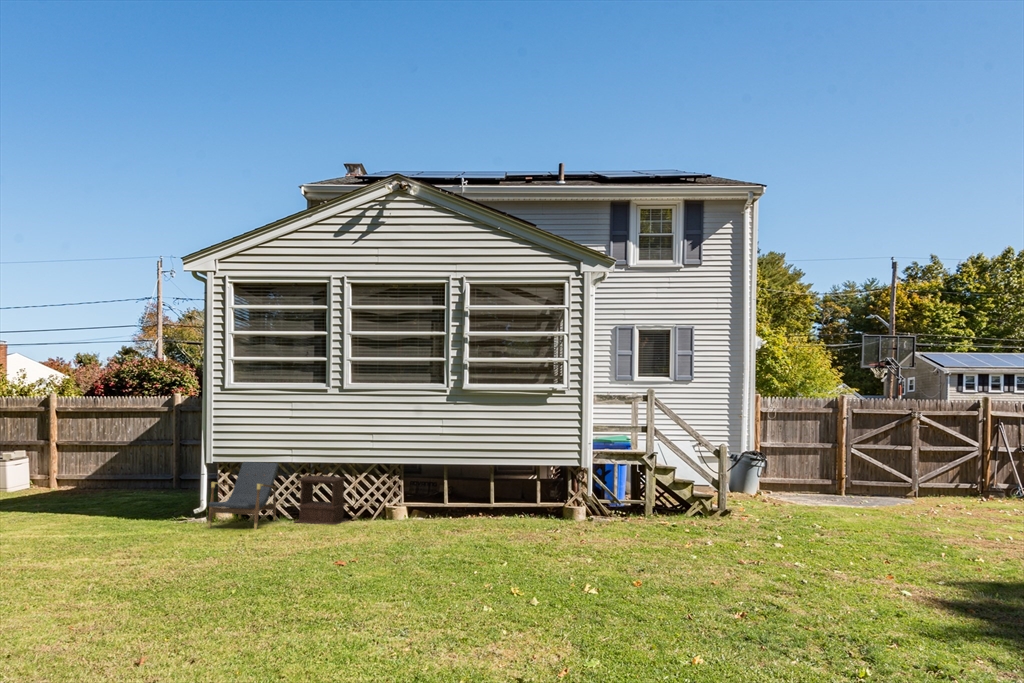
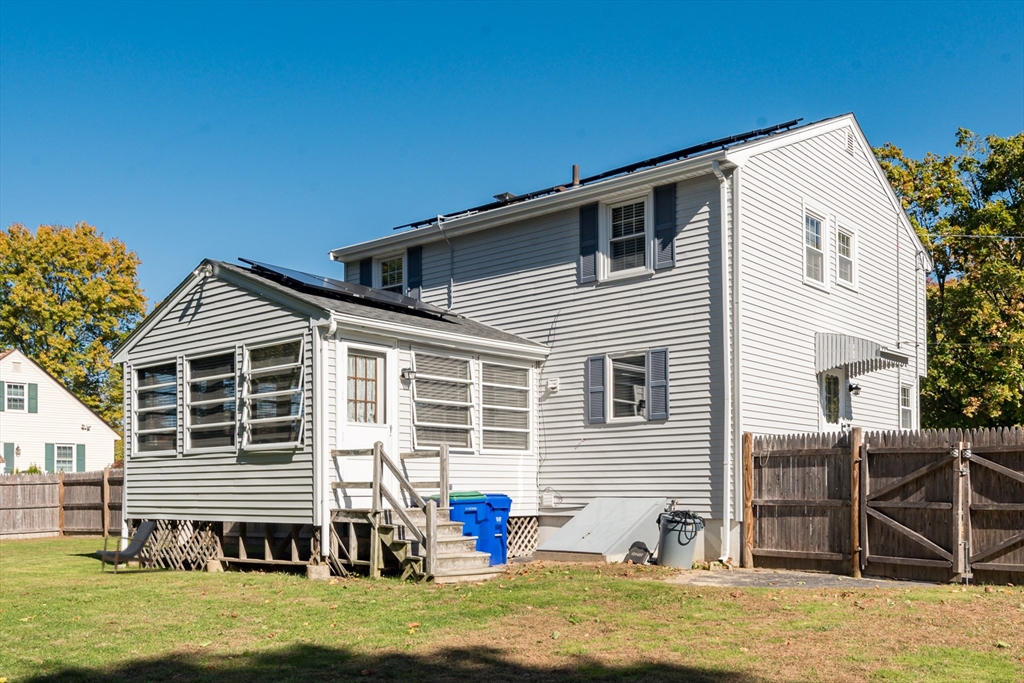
side table: present [294,476,349,525] -> none [153,534,189,577]

